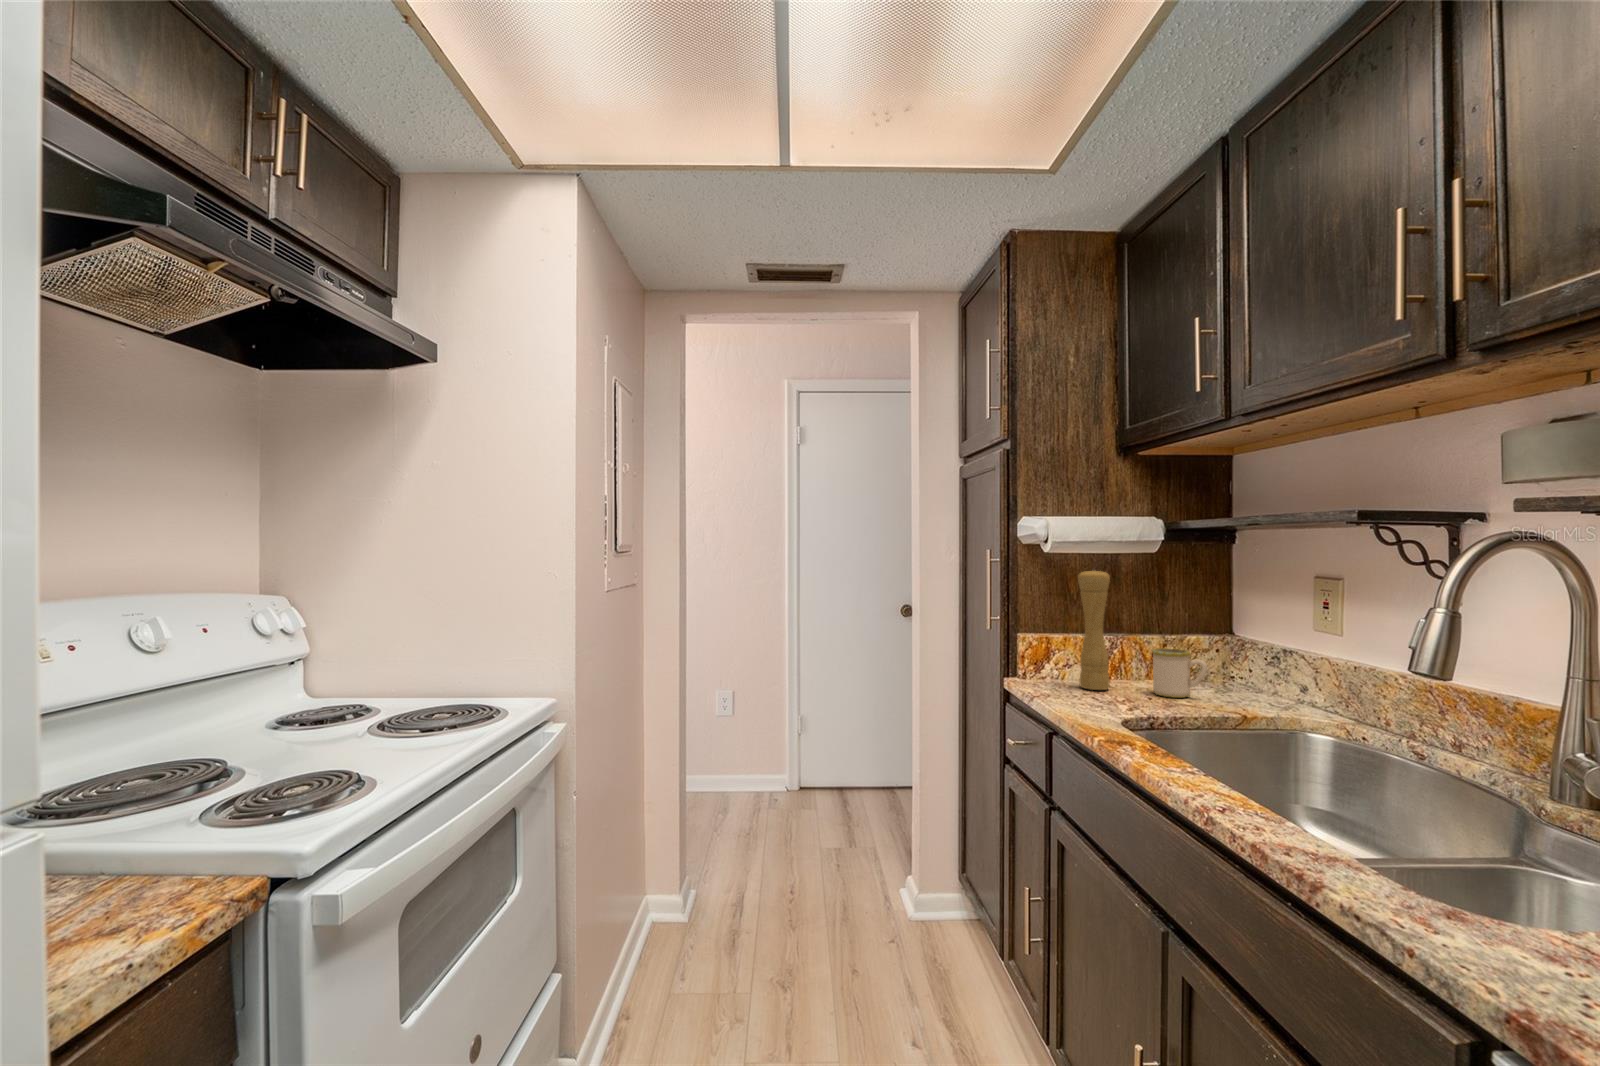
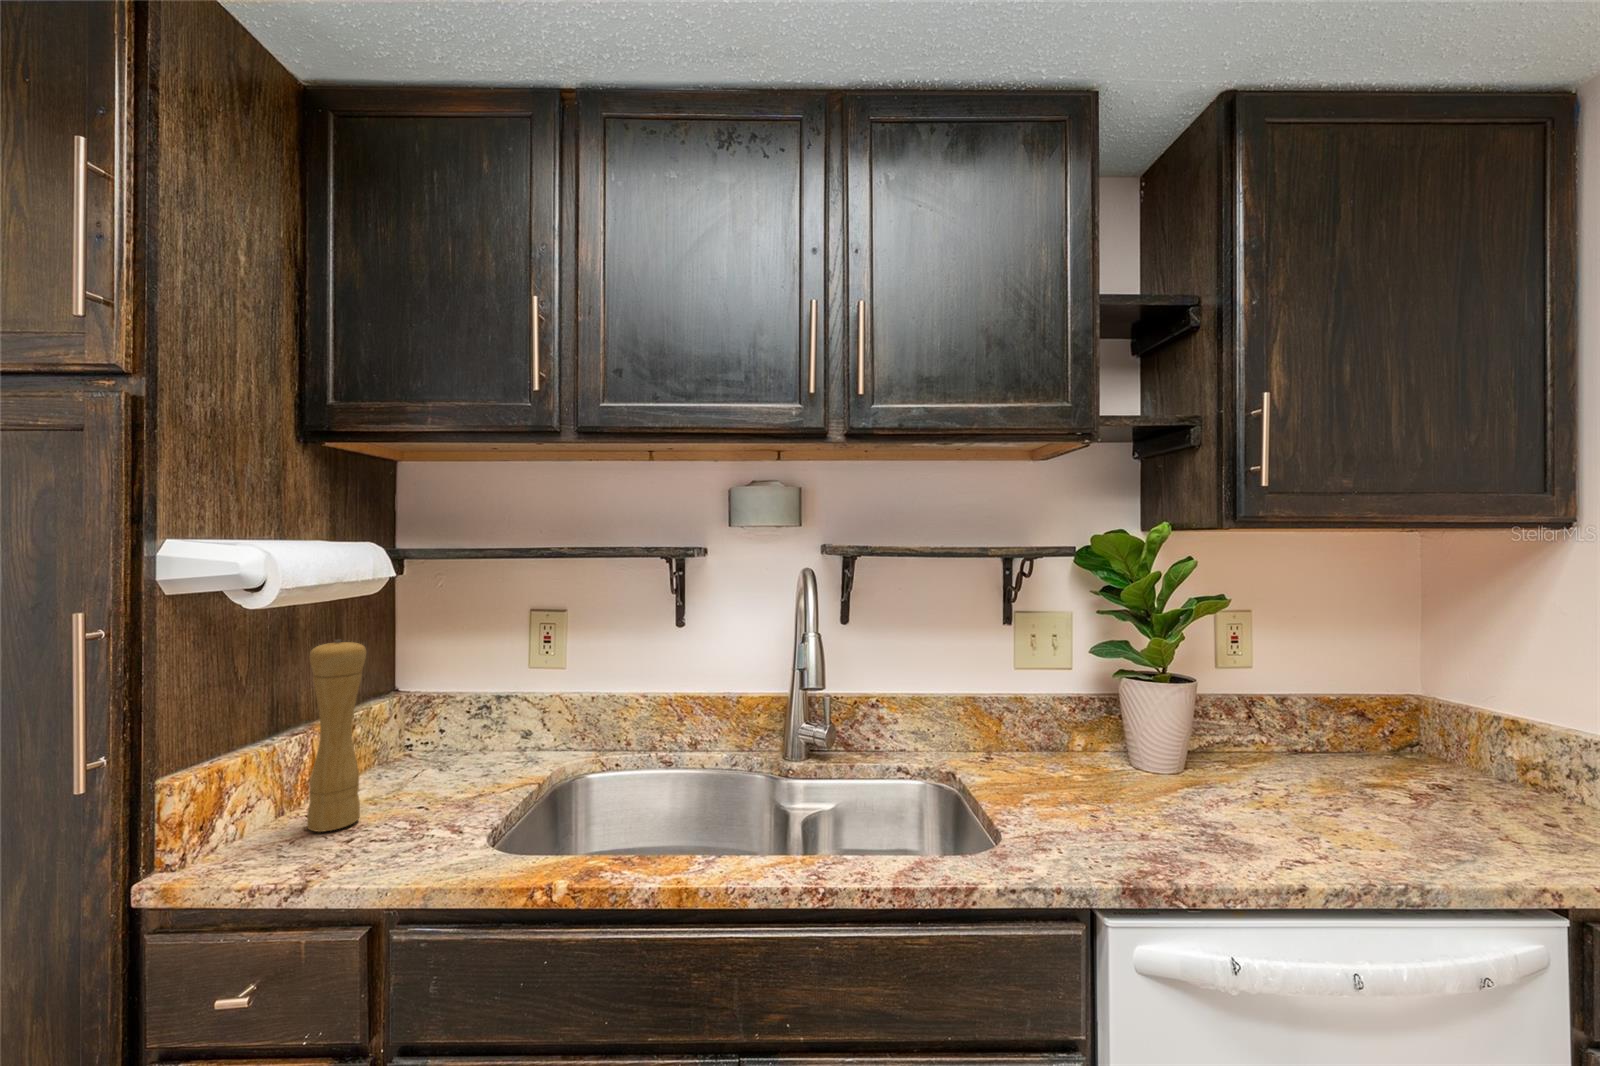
mug: present [1152,648,1207,698] -> none [404,726,471,796]

